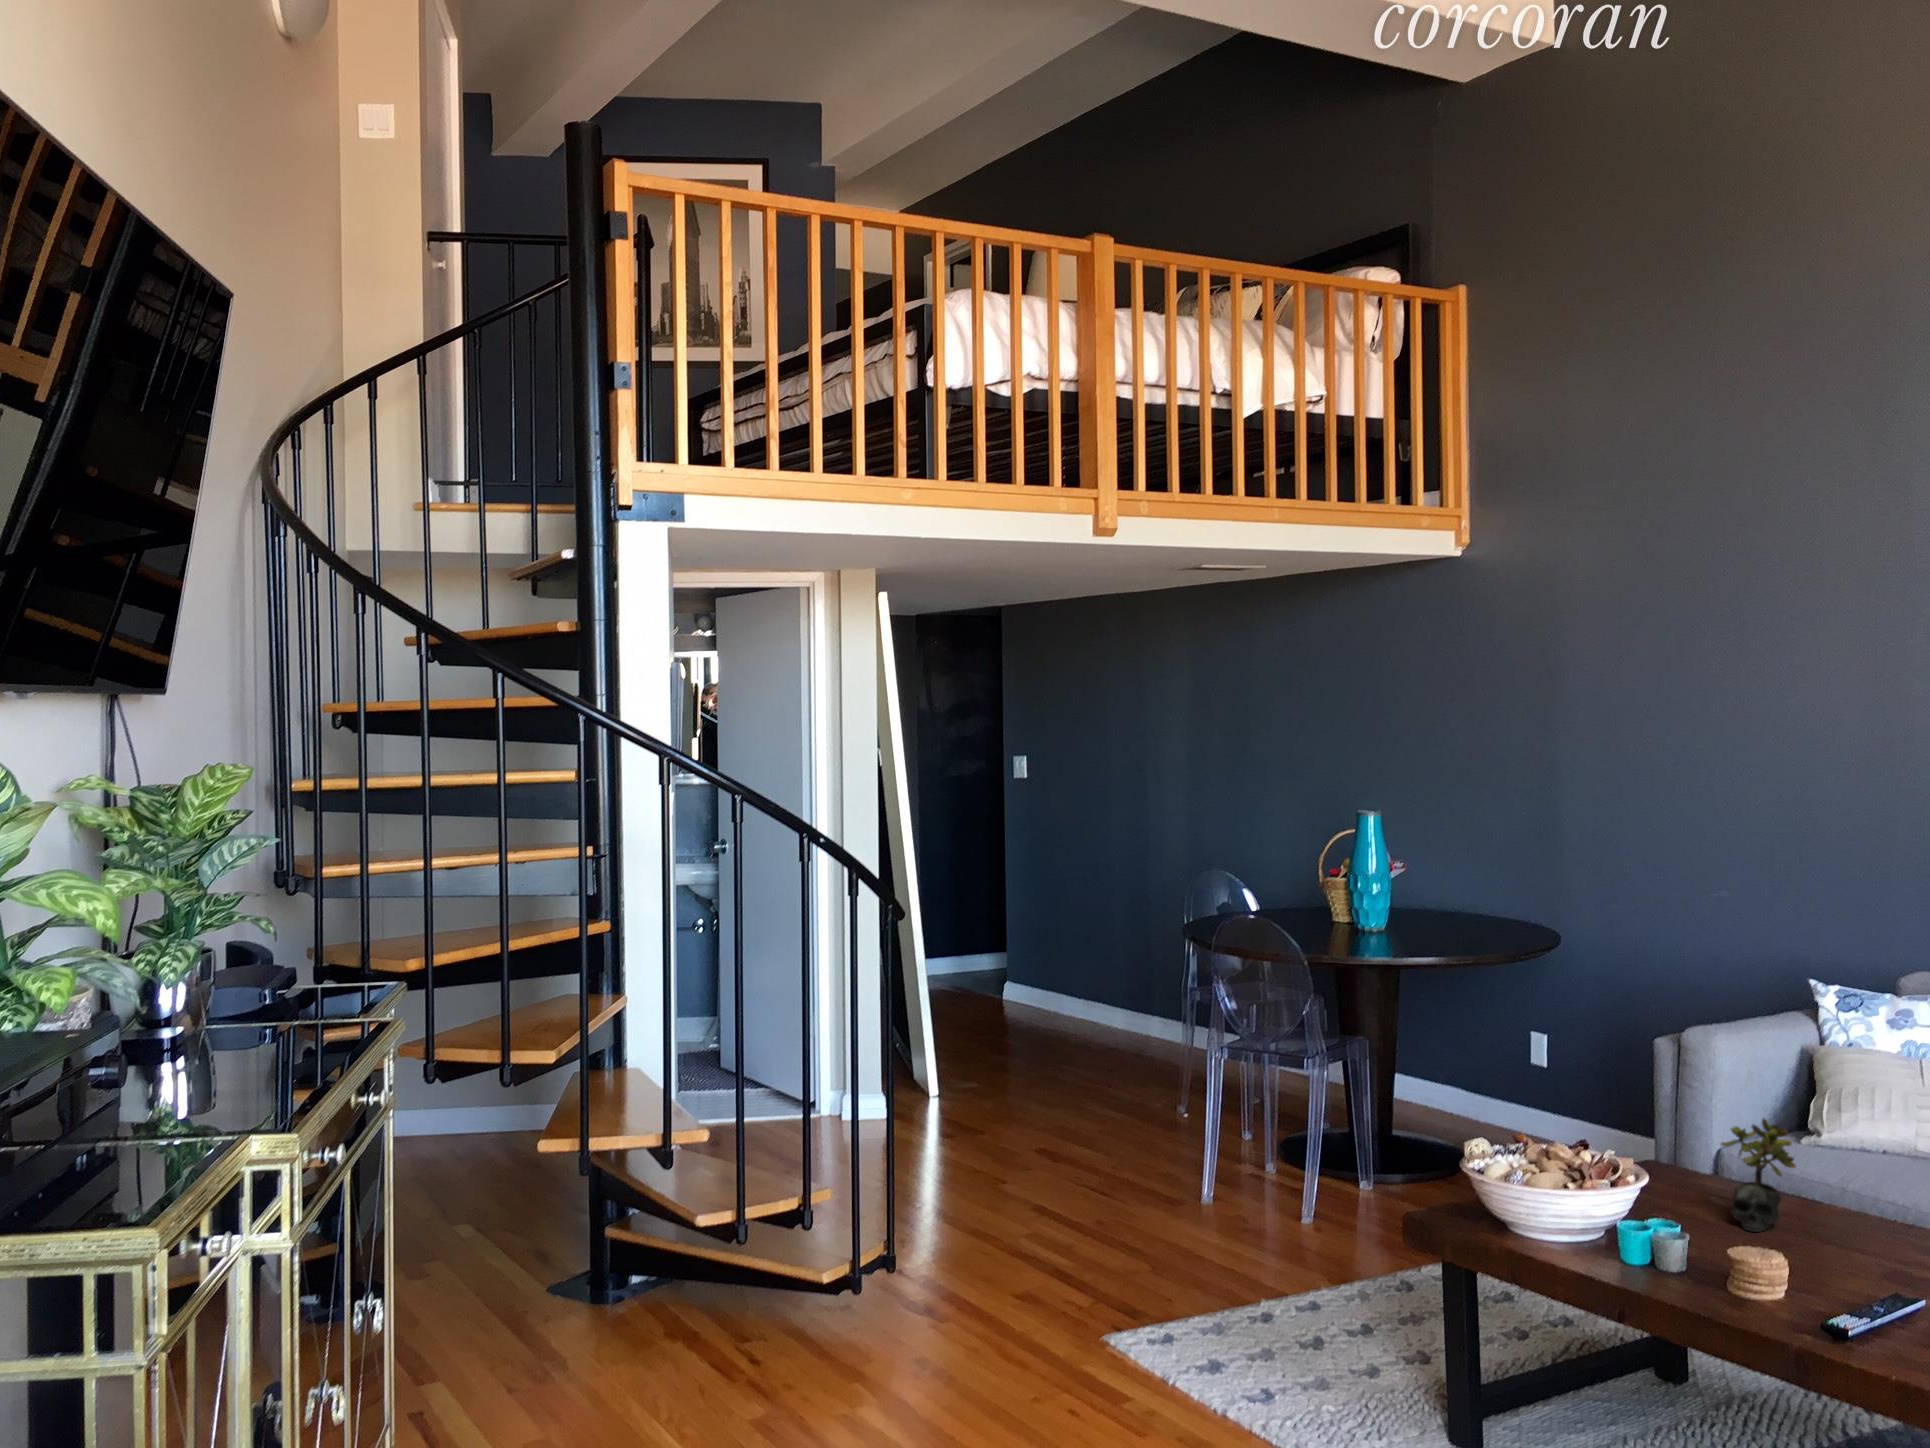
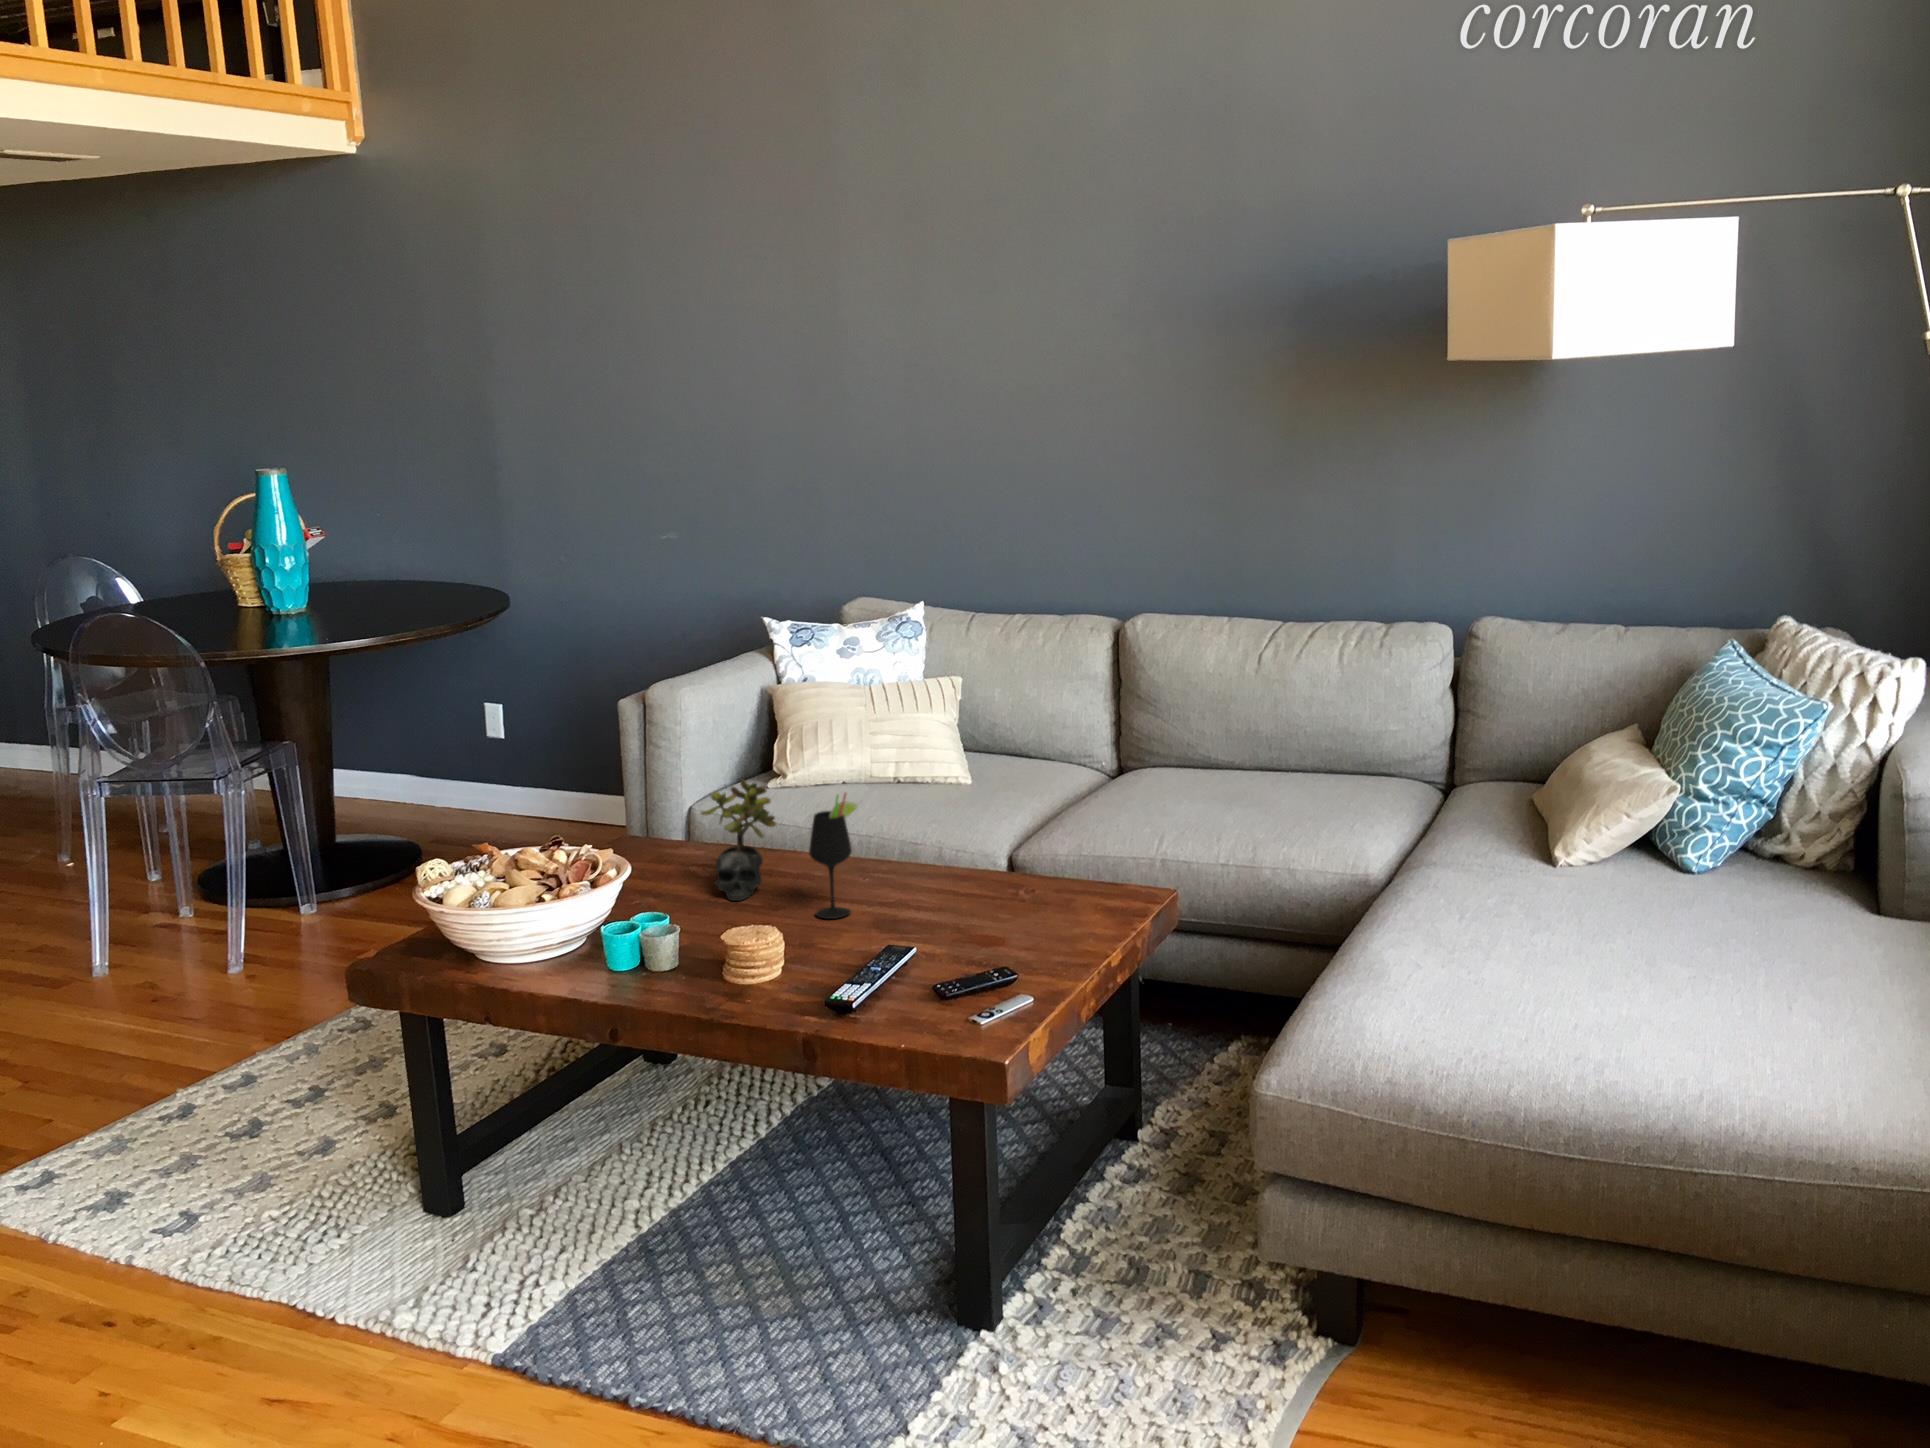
wine glass: none [1826,1144,1880,1266] -> present [809,793,858,919]

